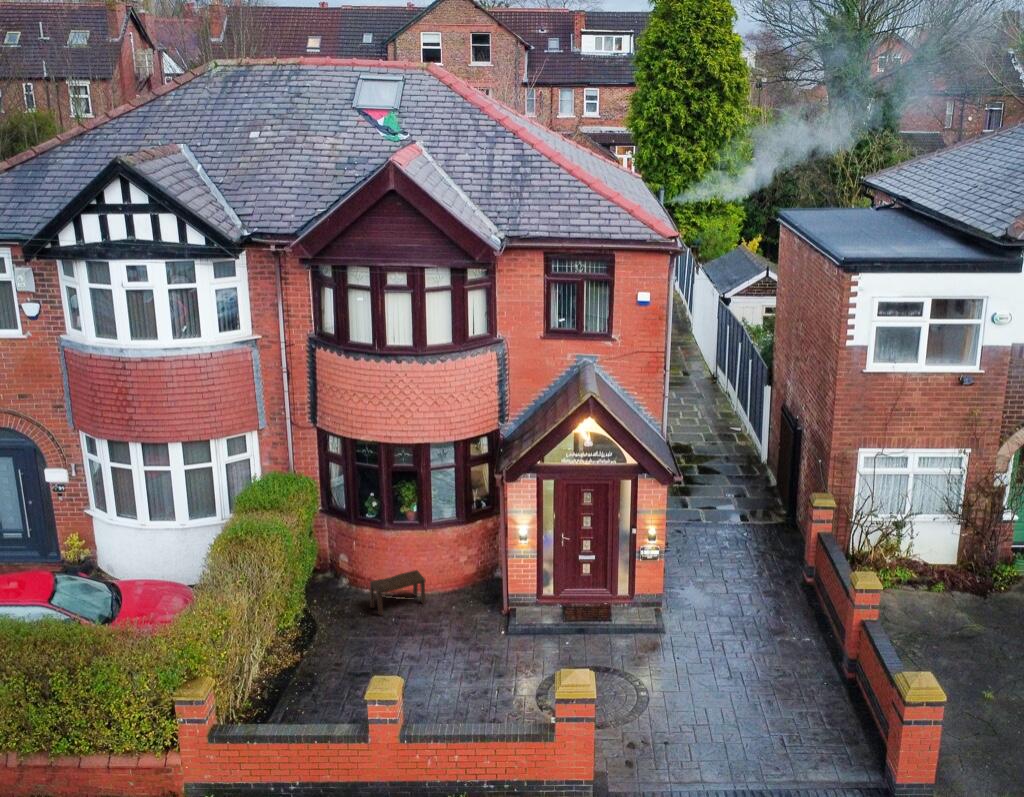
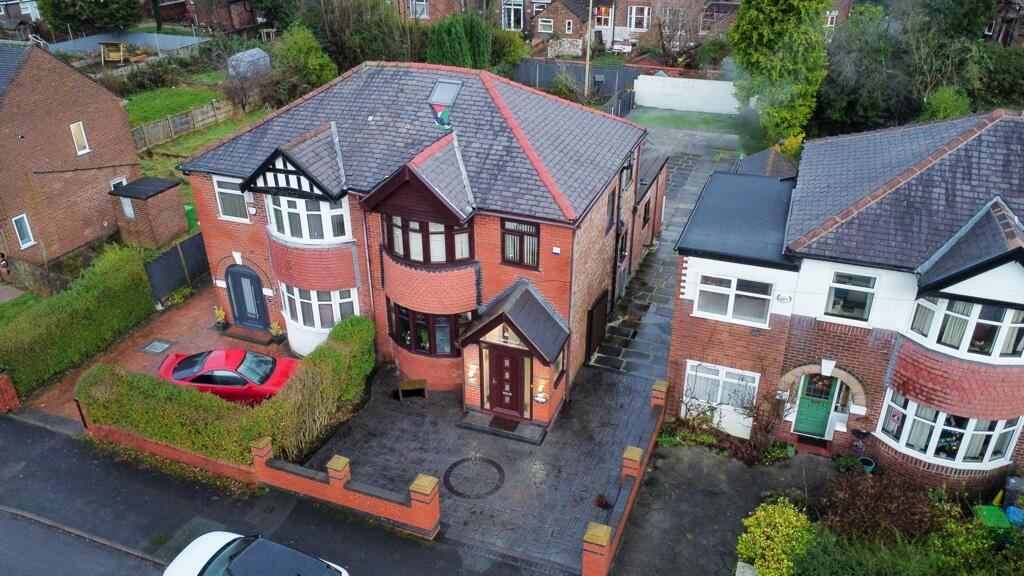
decorative plant: none [828,645,854,696] -> present [595,486,607,506]

